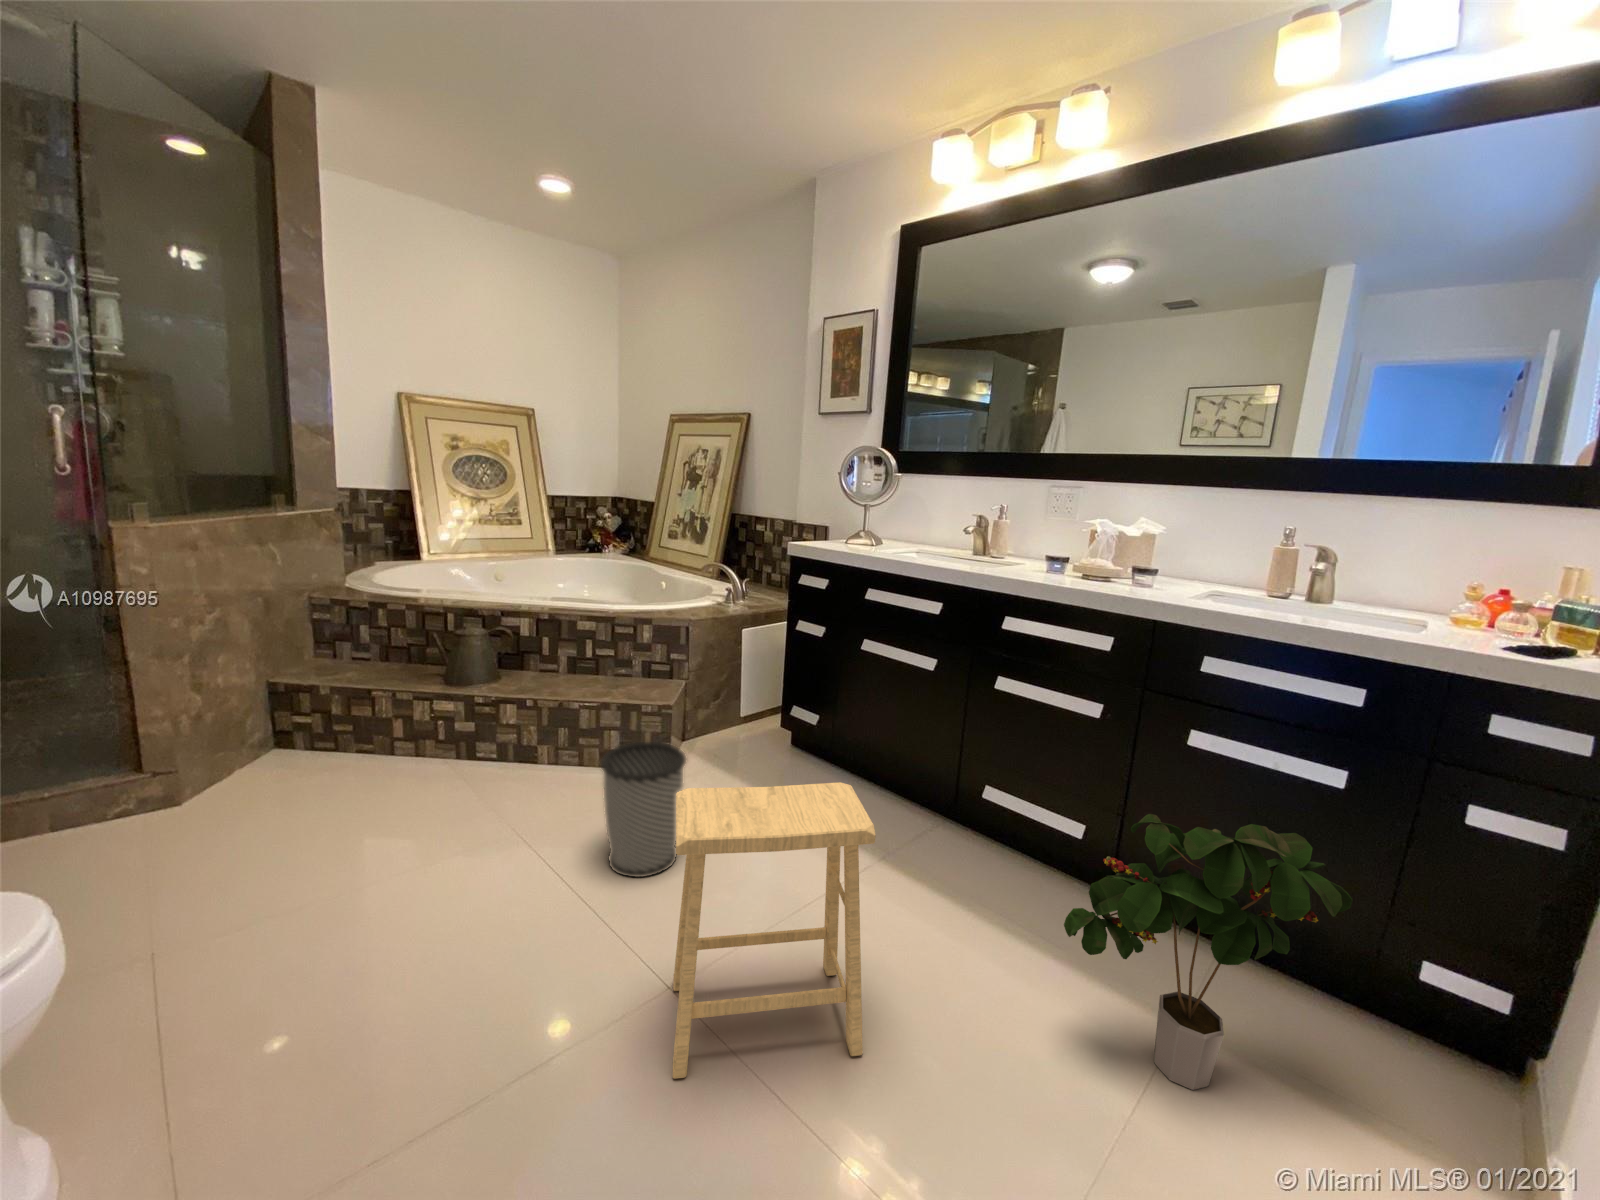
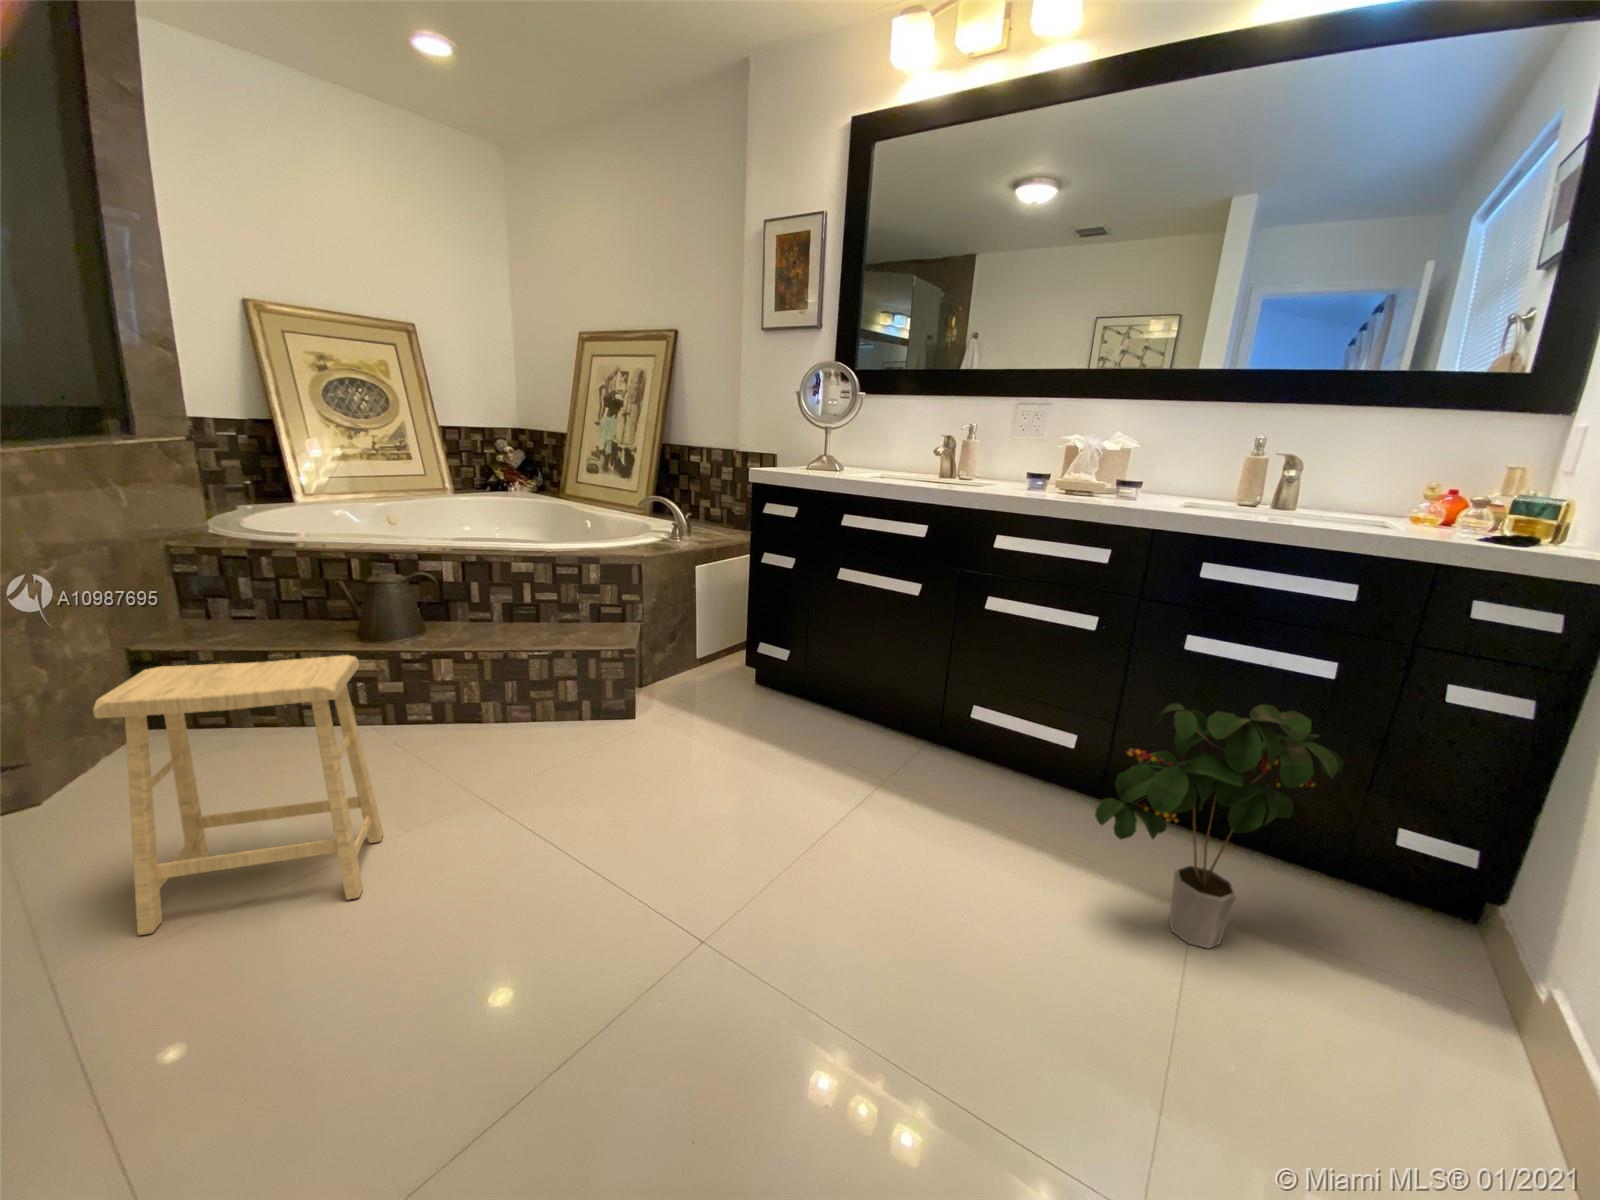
wastebasket: present [601,742,686,877] -> none [585,683,679,826]
footstool: present [673,782,876,1079] -> present [93,655,383,935]

